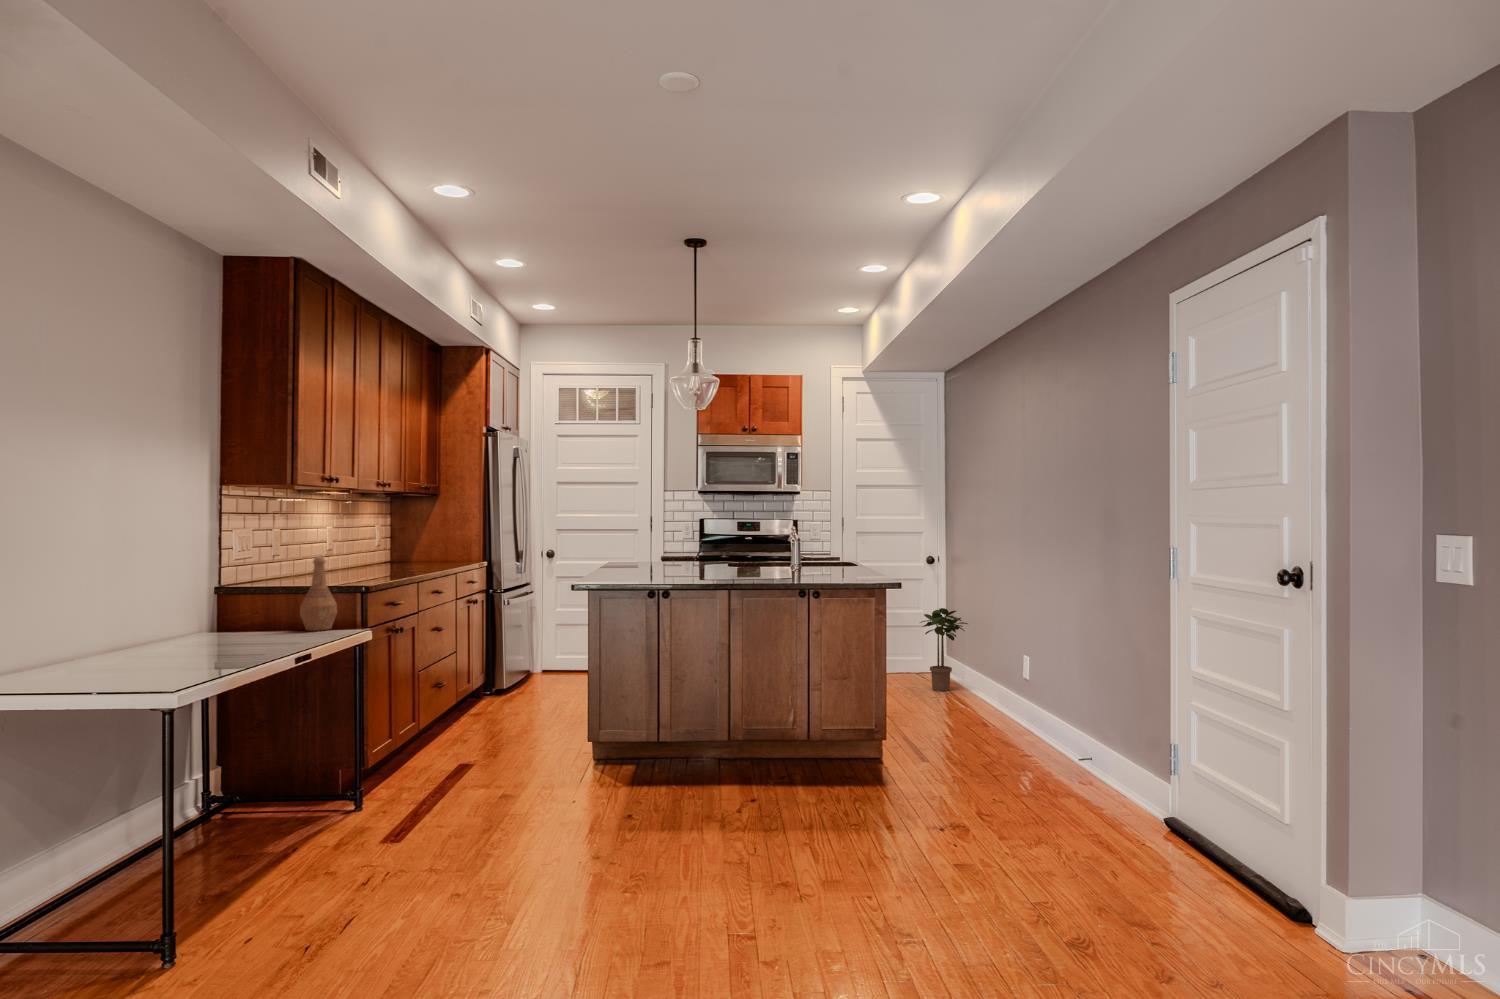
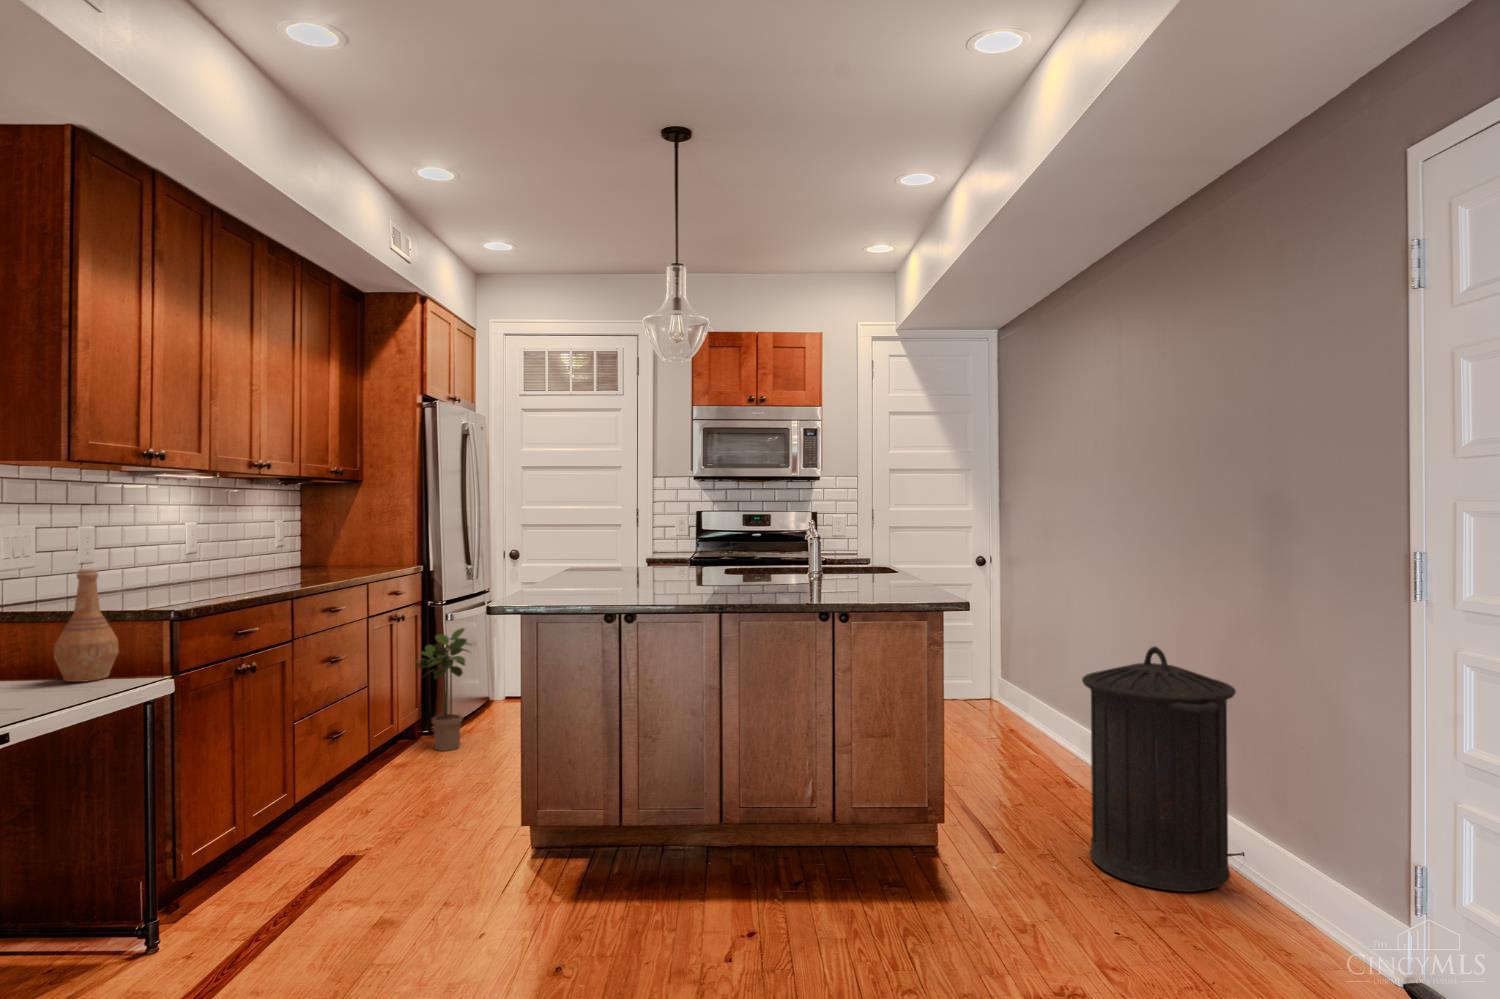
potted plant: present [921,608,968,691] -> present [414,628,470,751]
trash can: none [982,615,1084,779] -> present [1082,647,1236,892]

